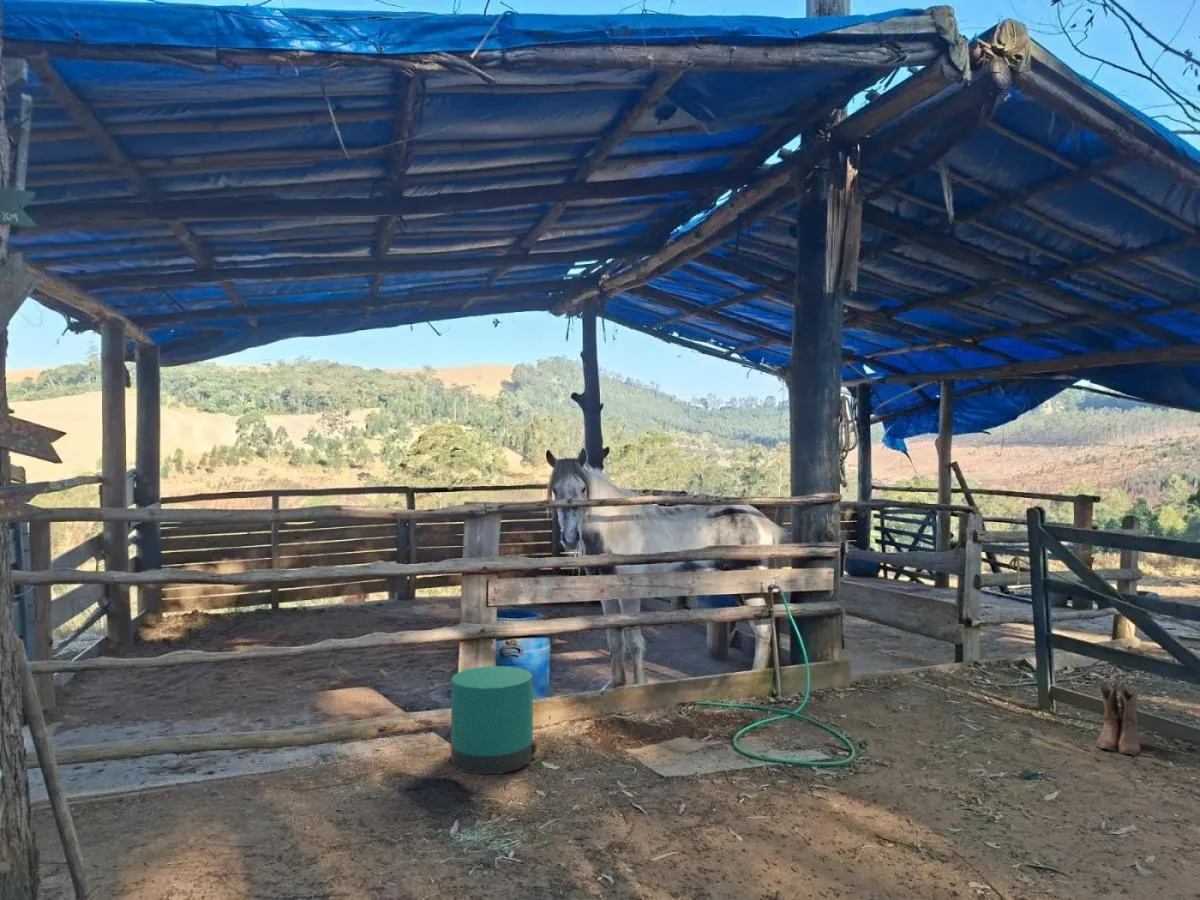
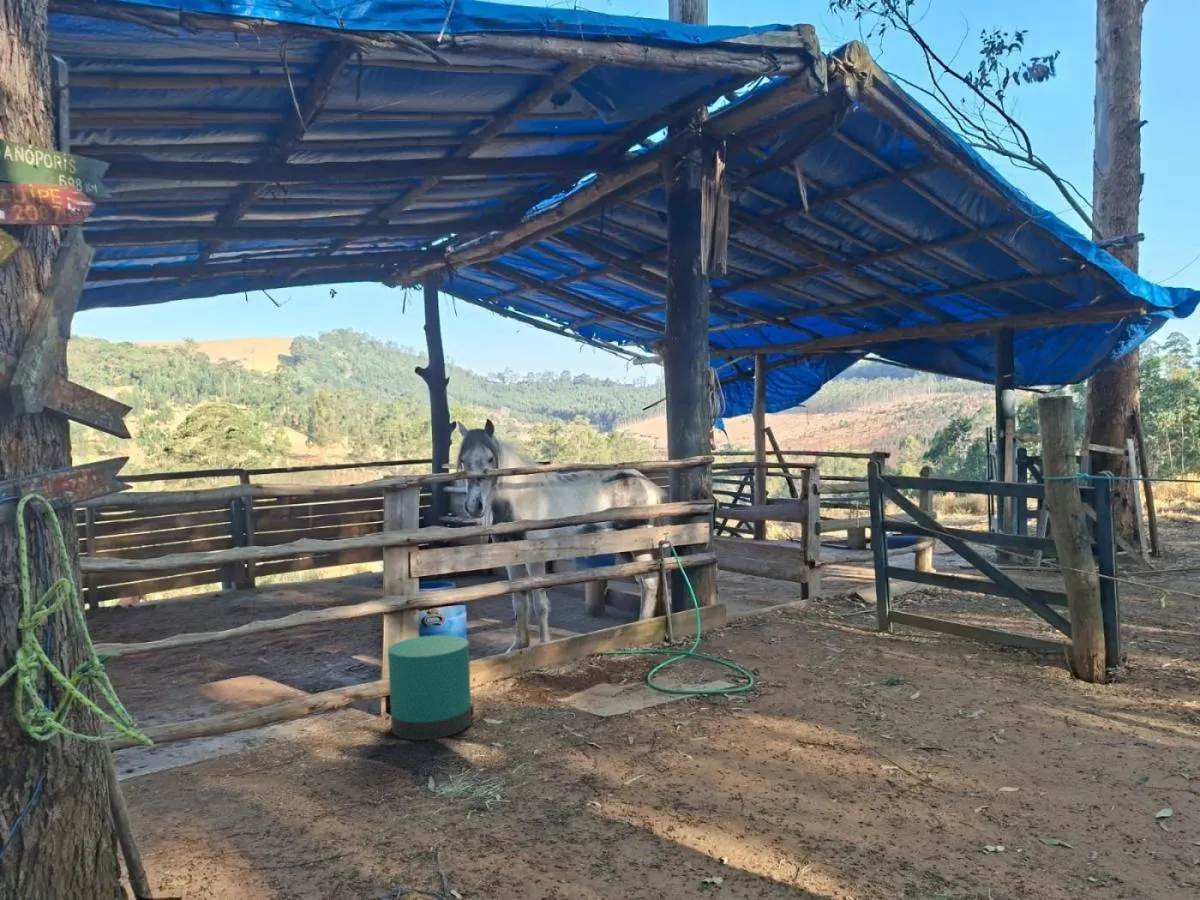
boots: present [1097,682,1140,755] -> none [925,599,958,654]

